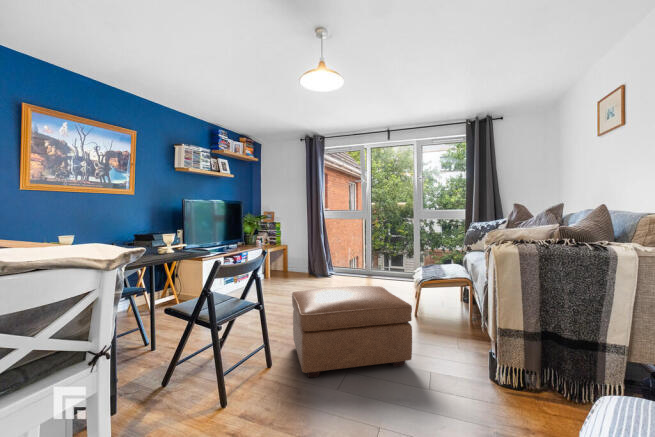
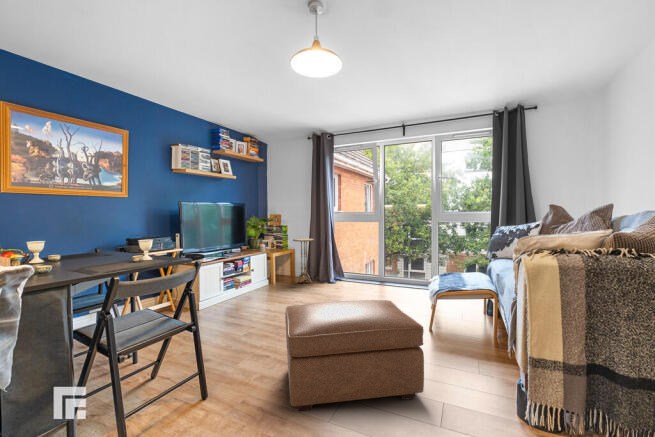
side table: none [286,234,307,276] -> present [293,239,315,283]

